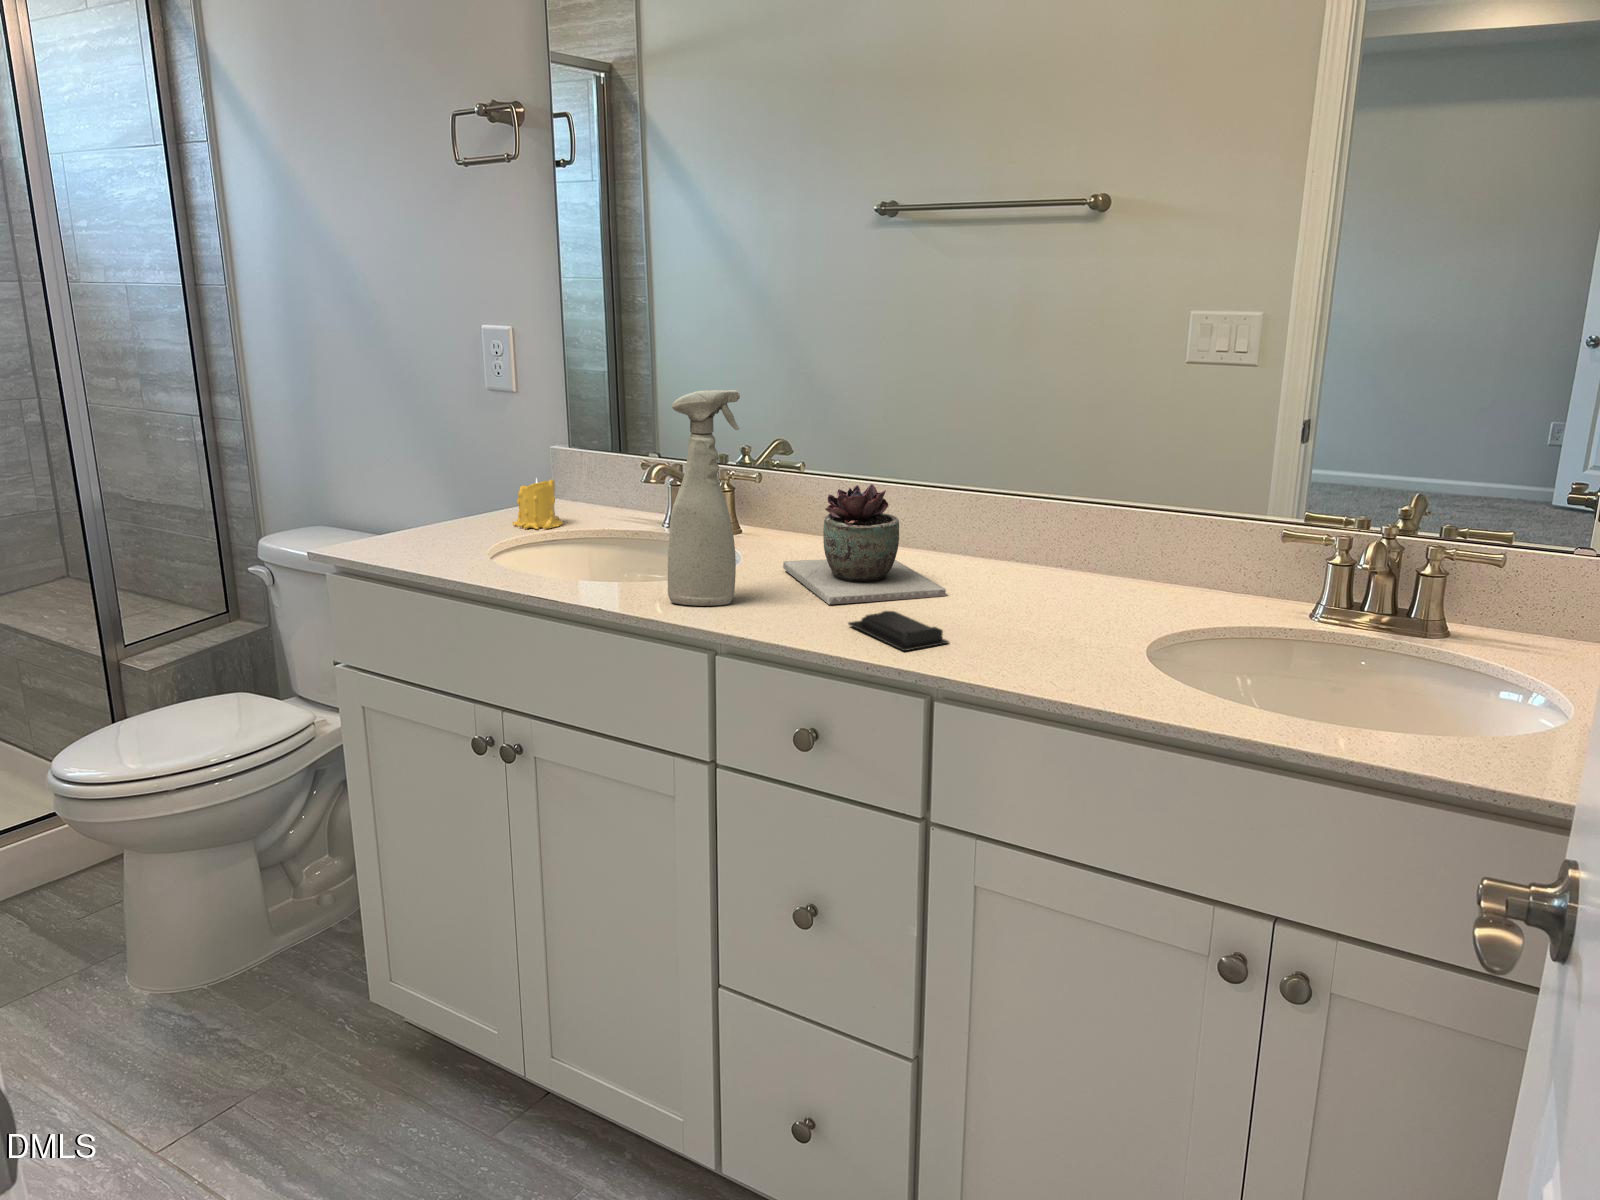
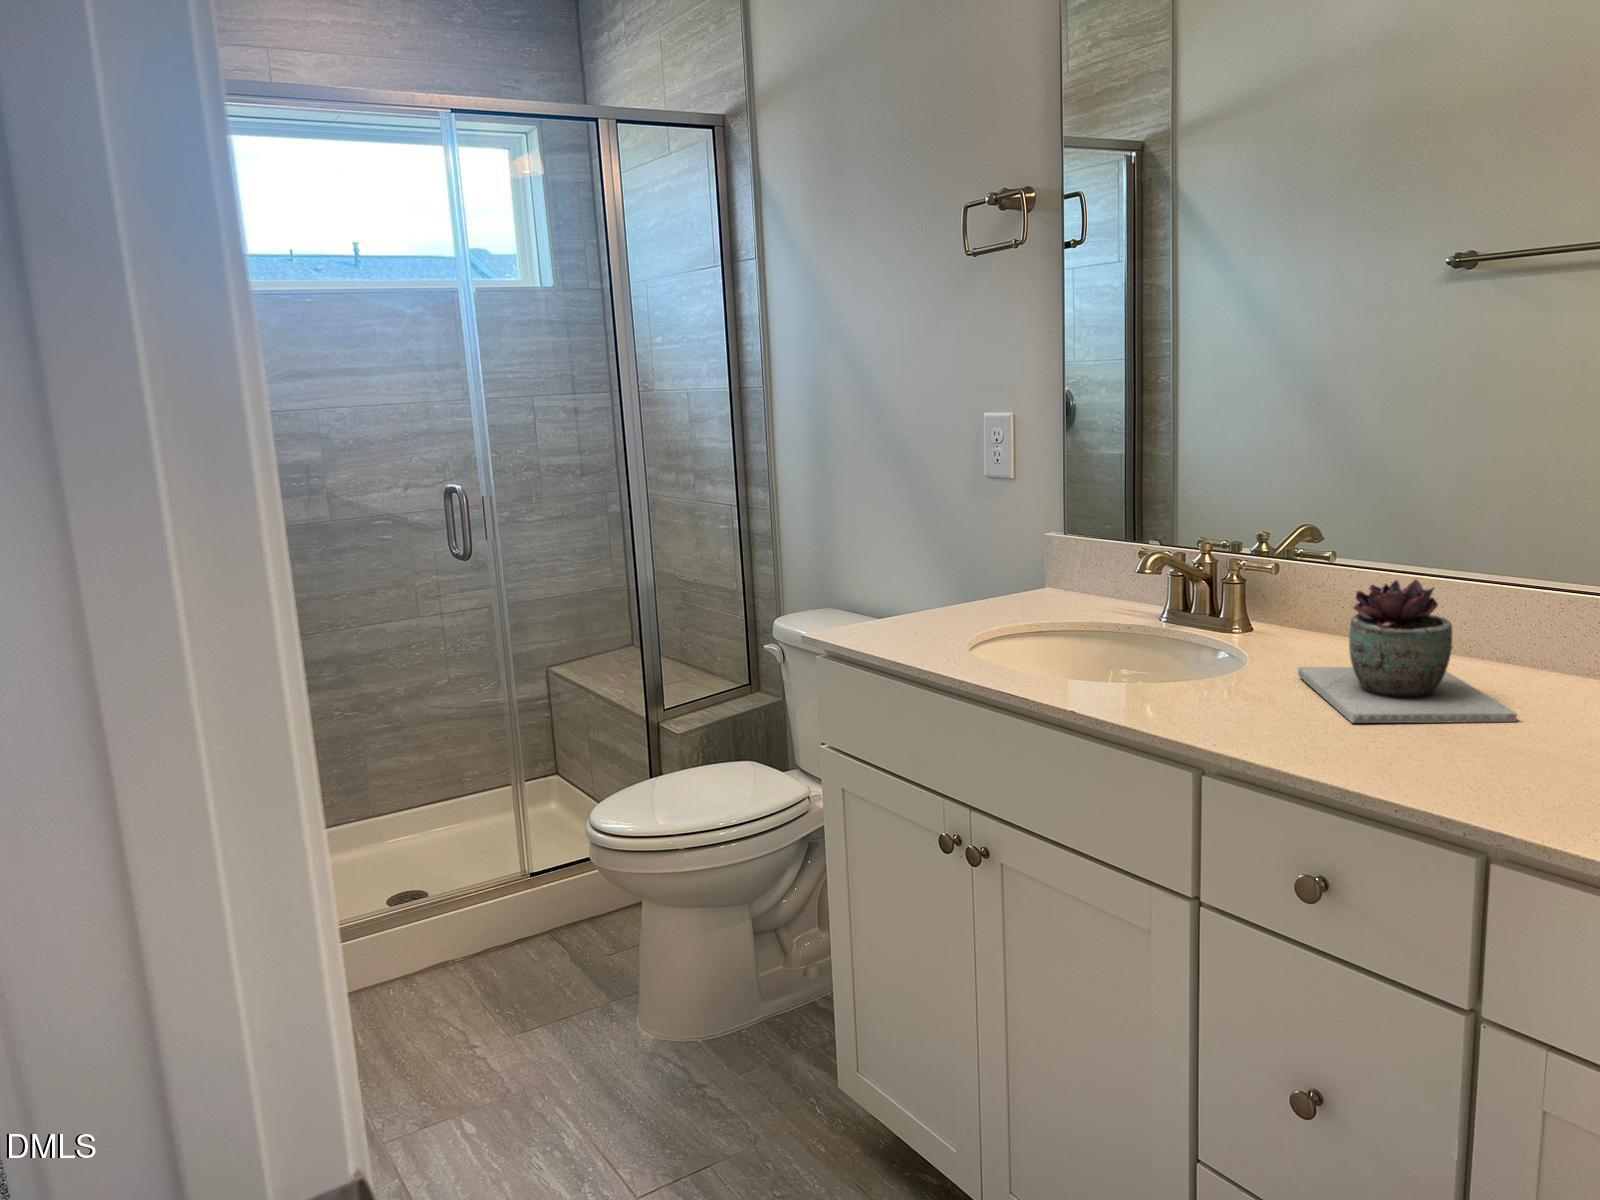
spray bottle: present [668,390,740,606] -> none [1152,469,1245,715]
candle: present [513,478,563,529] -> none [1000,564,1053,619]
soap bar: present [848,611,949,651] -> none [1375,737,1518,792]

